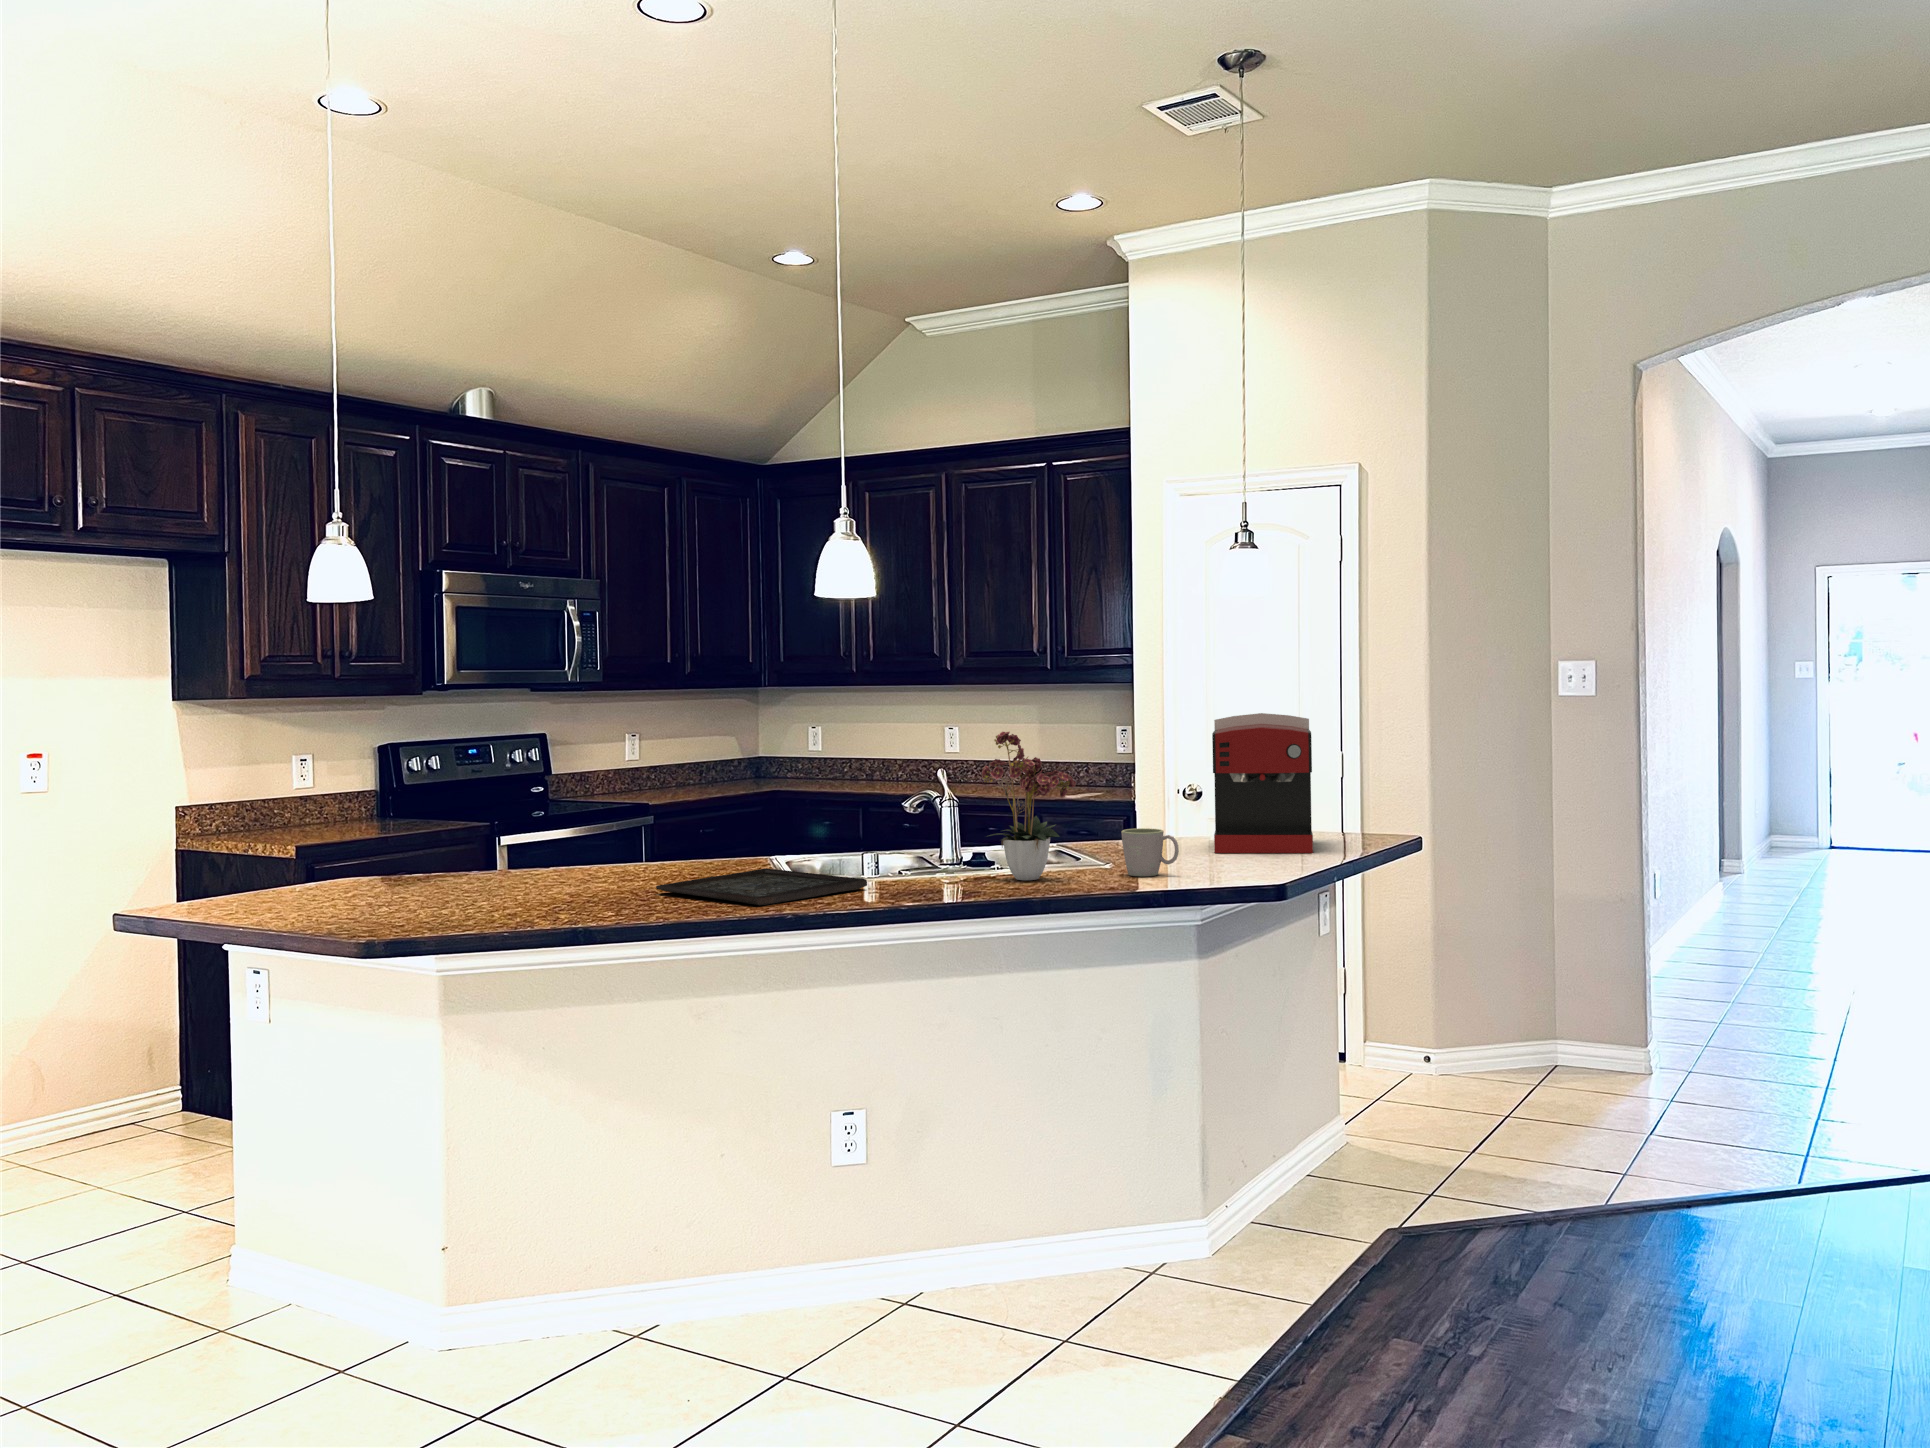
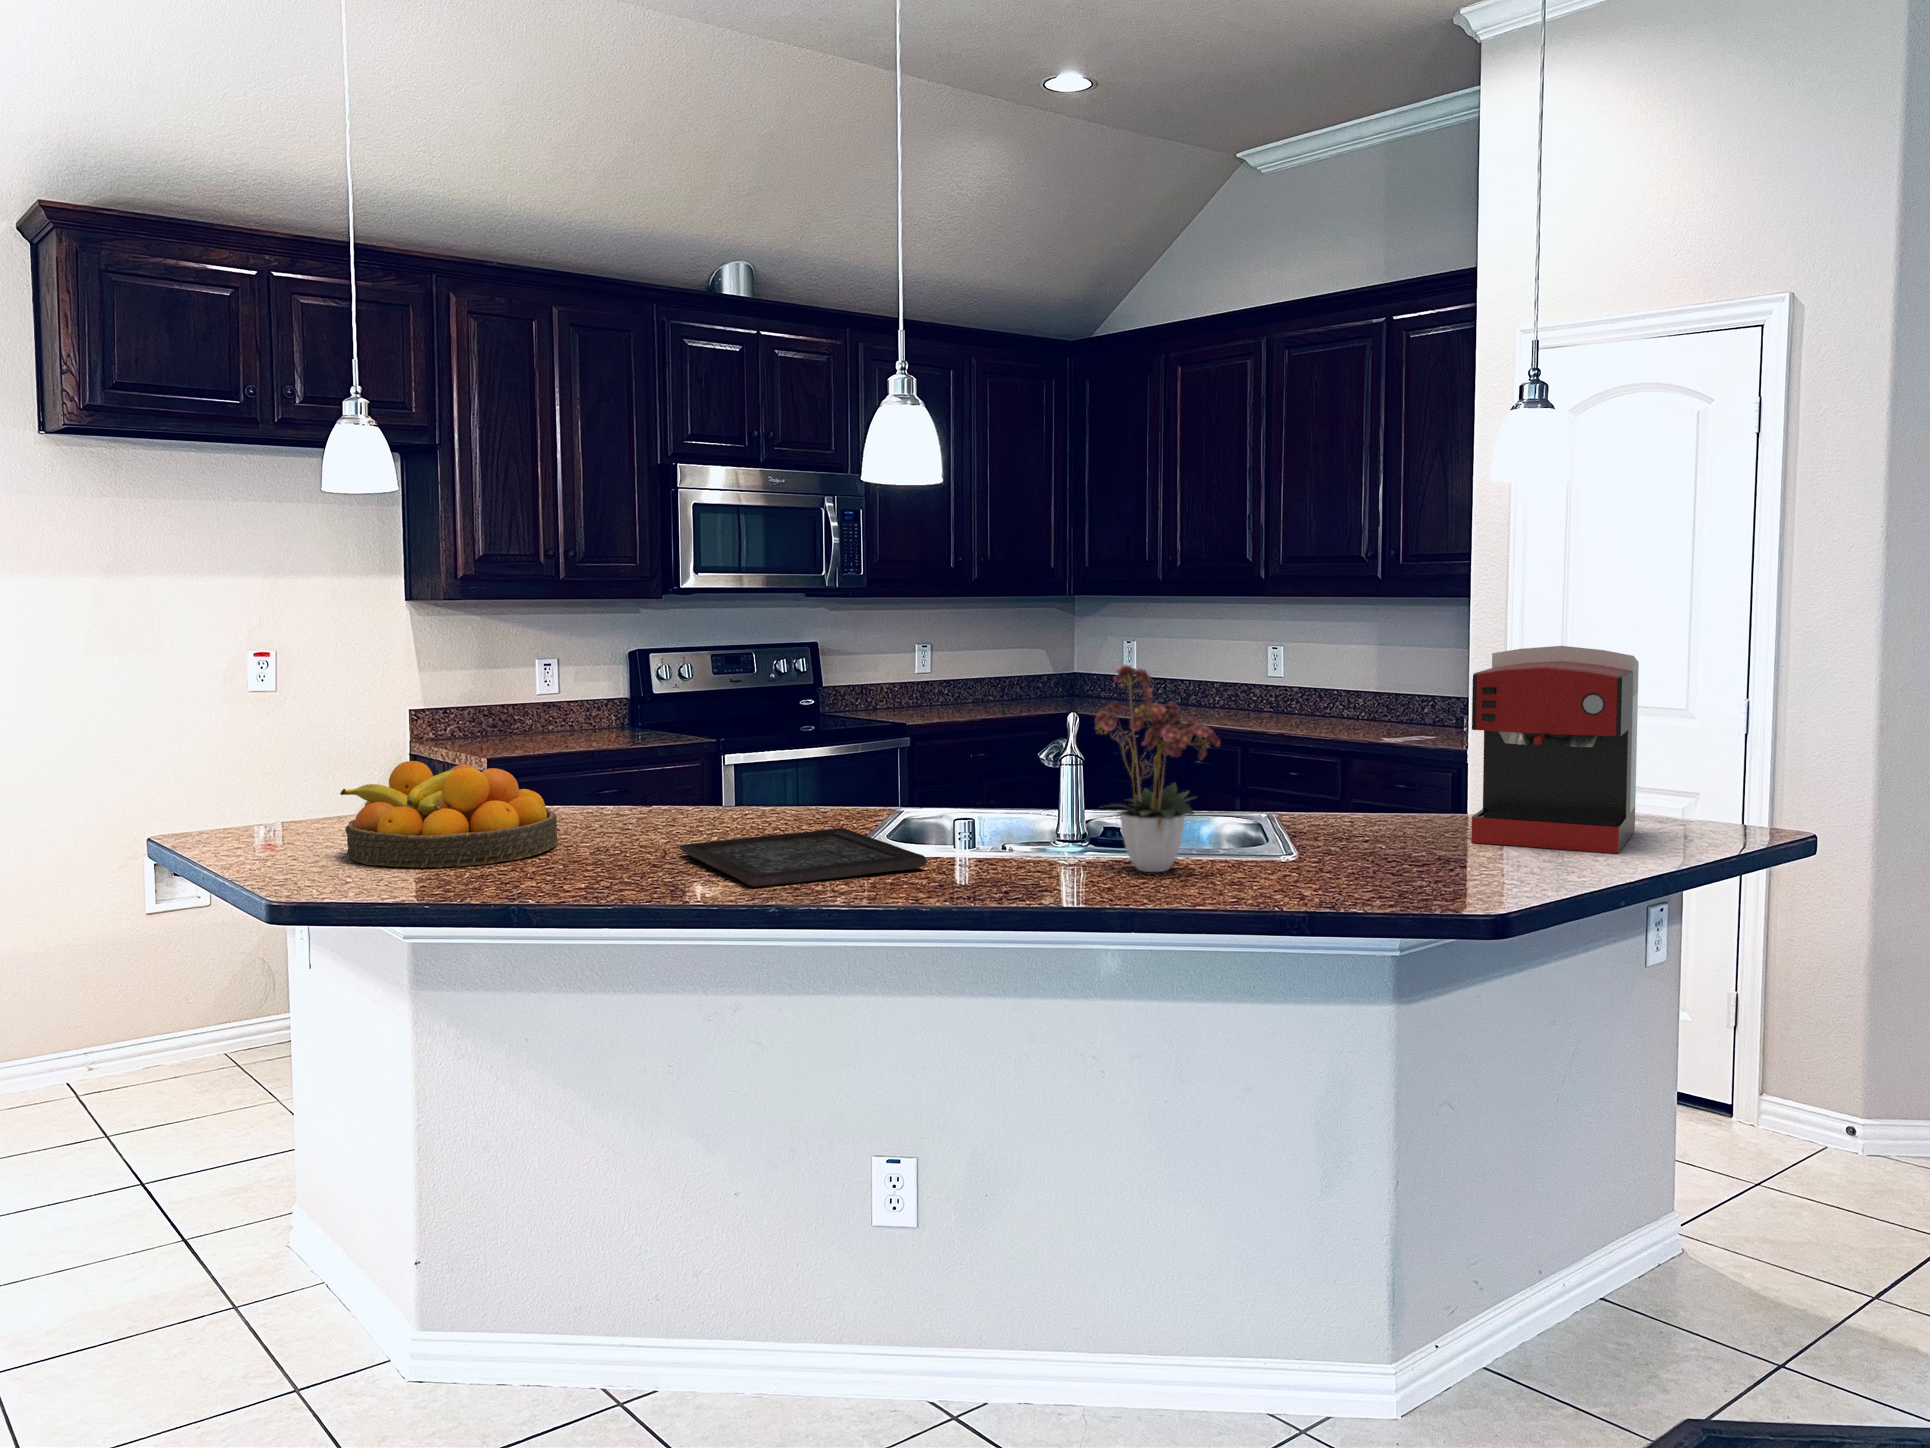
mug: present [1121,828,1179,876] -> none [1291,808,1370,879]
fruit bowl: none [362,830,542,915] -> present [340,761,557,868]

